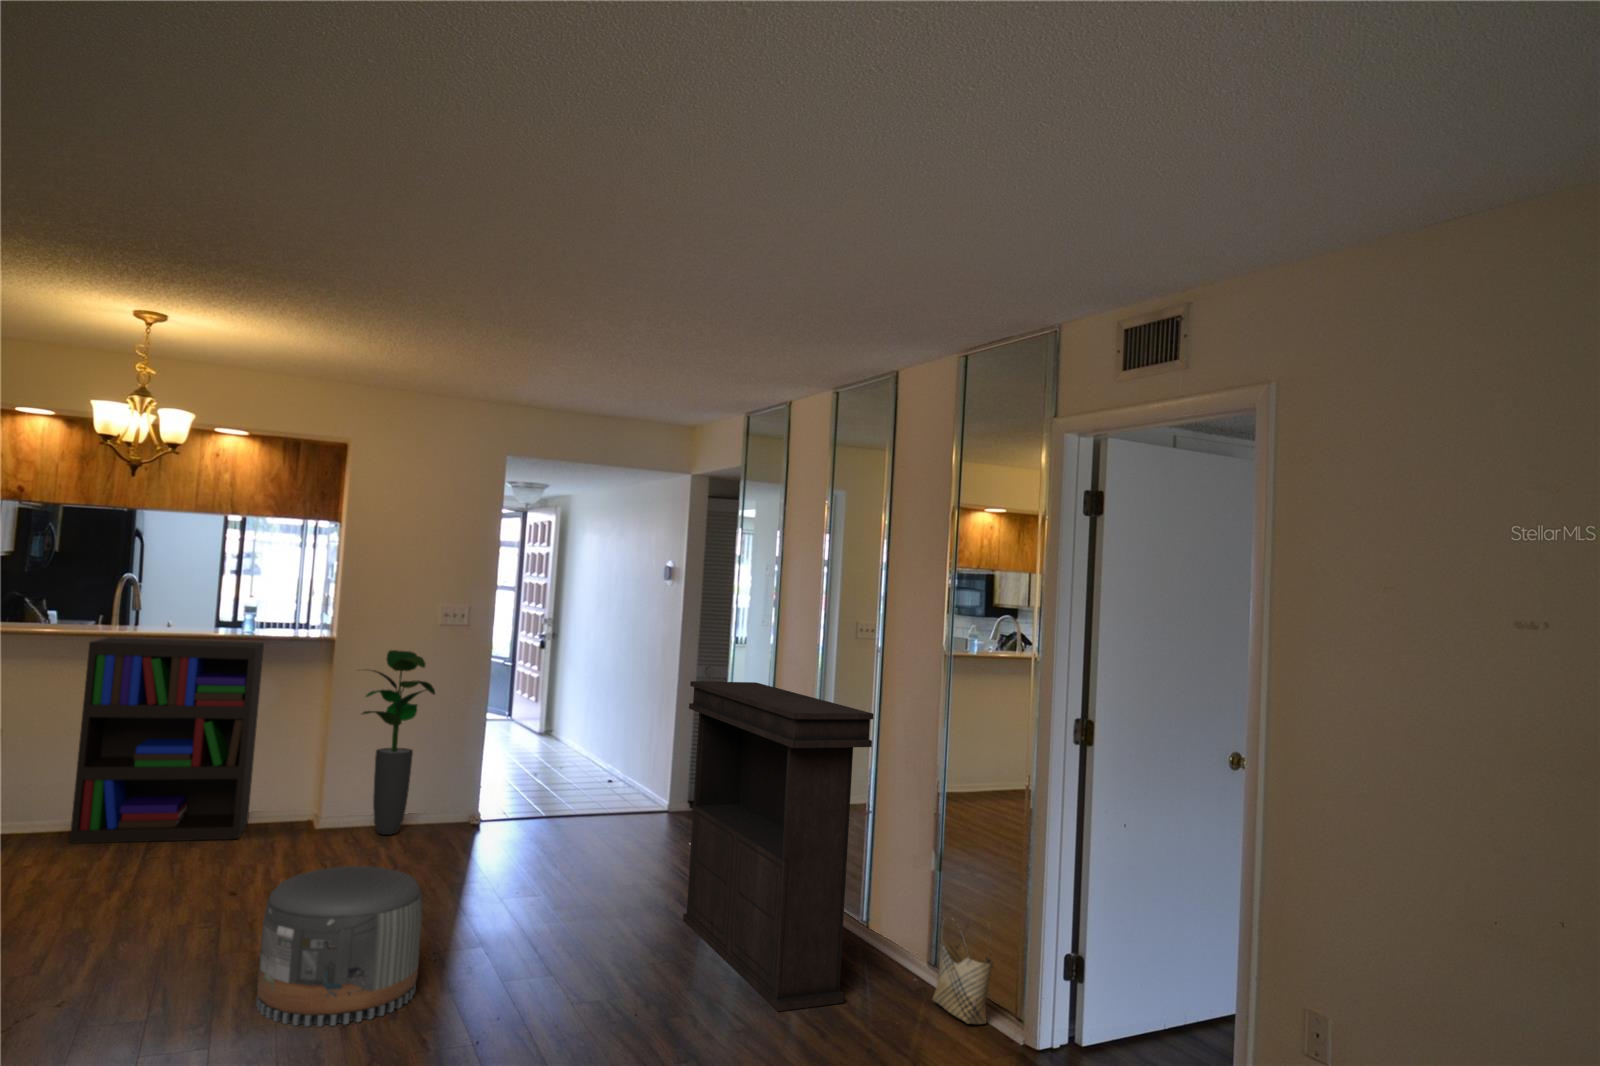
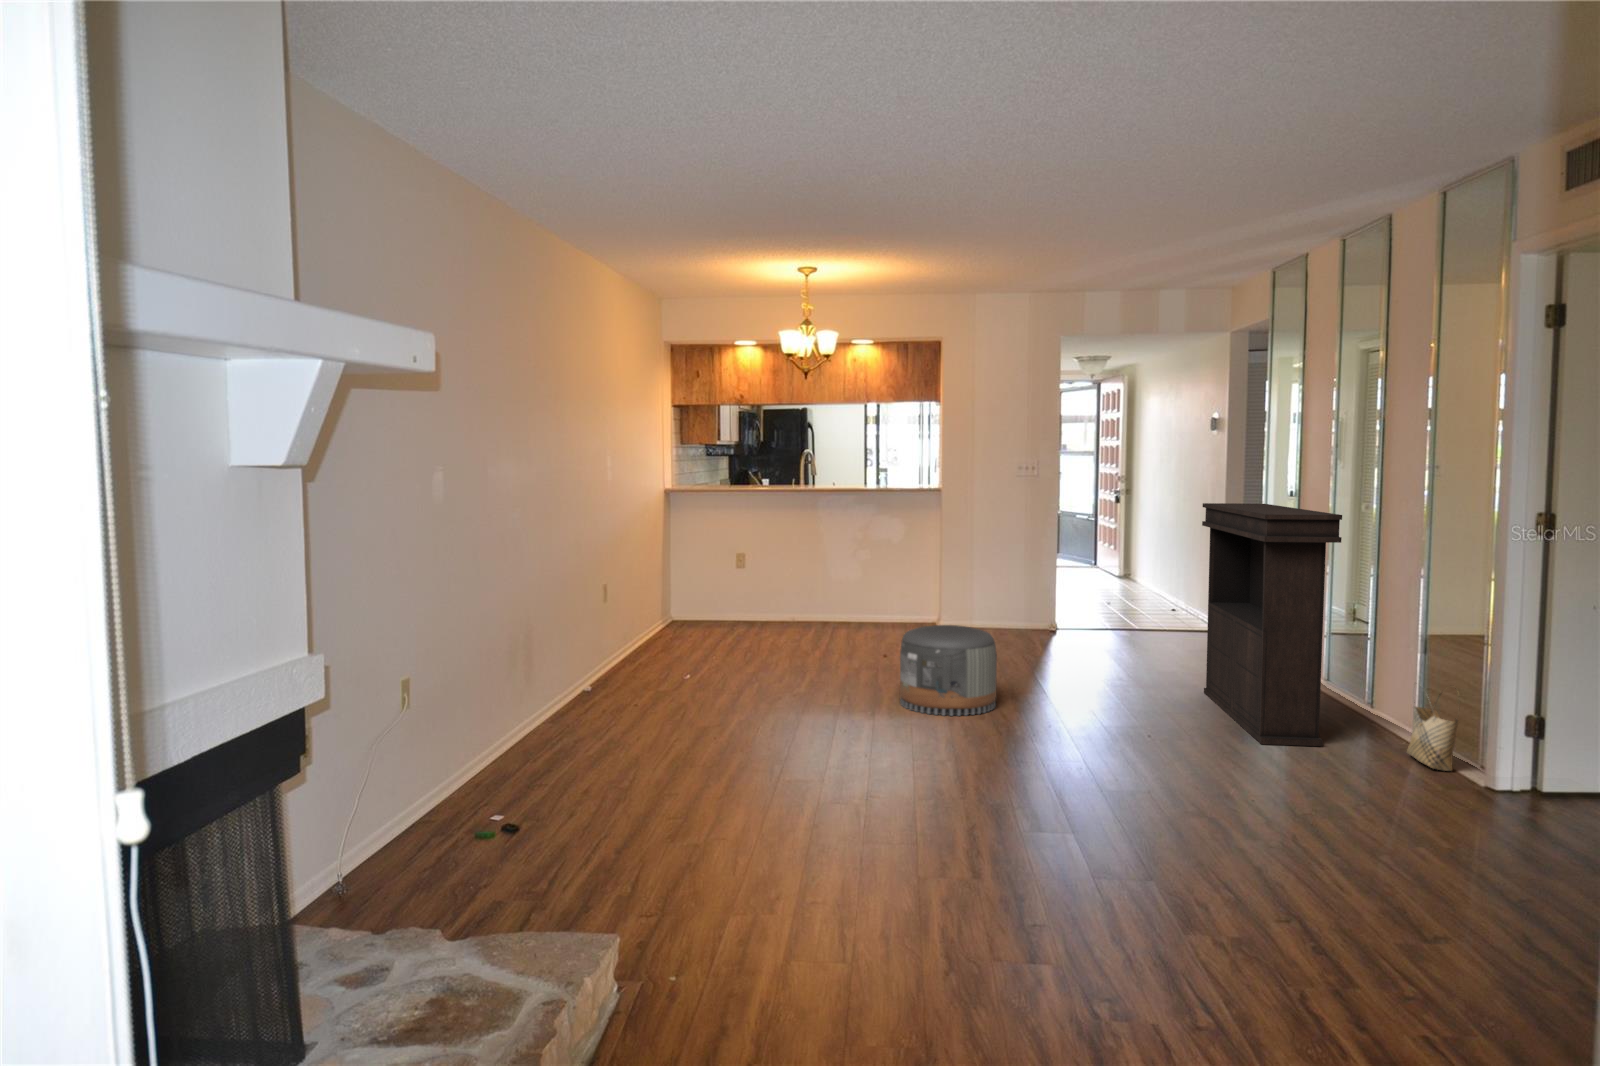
bookshelf: present [70,637,264,843] -> none [791,493,894,629]
potted plant: present [362,650,435,835] -> none [956,496,1015,633]

